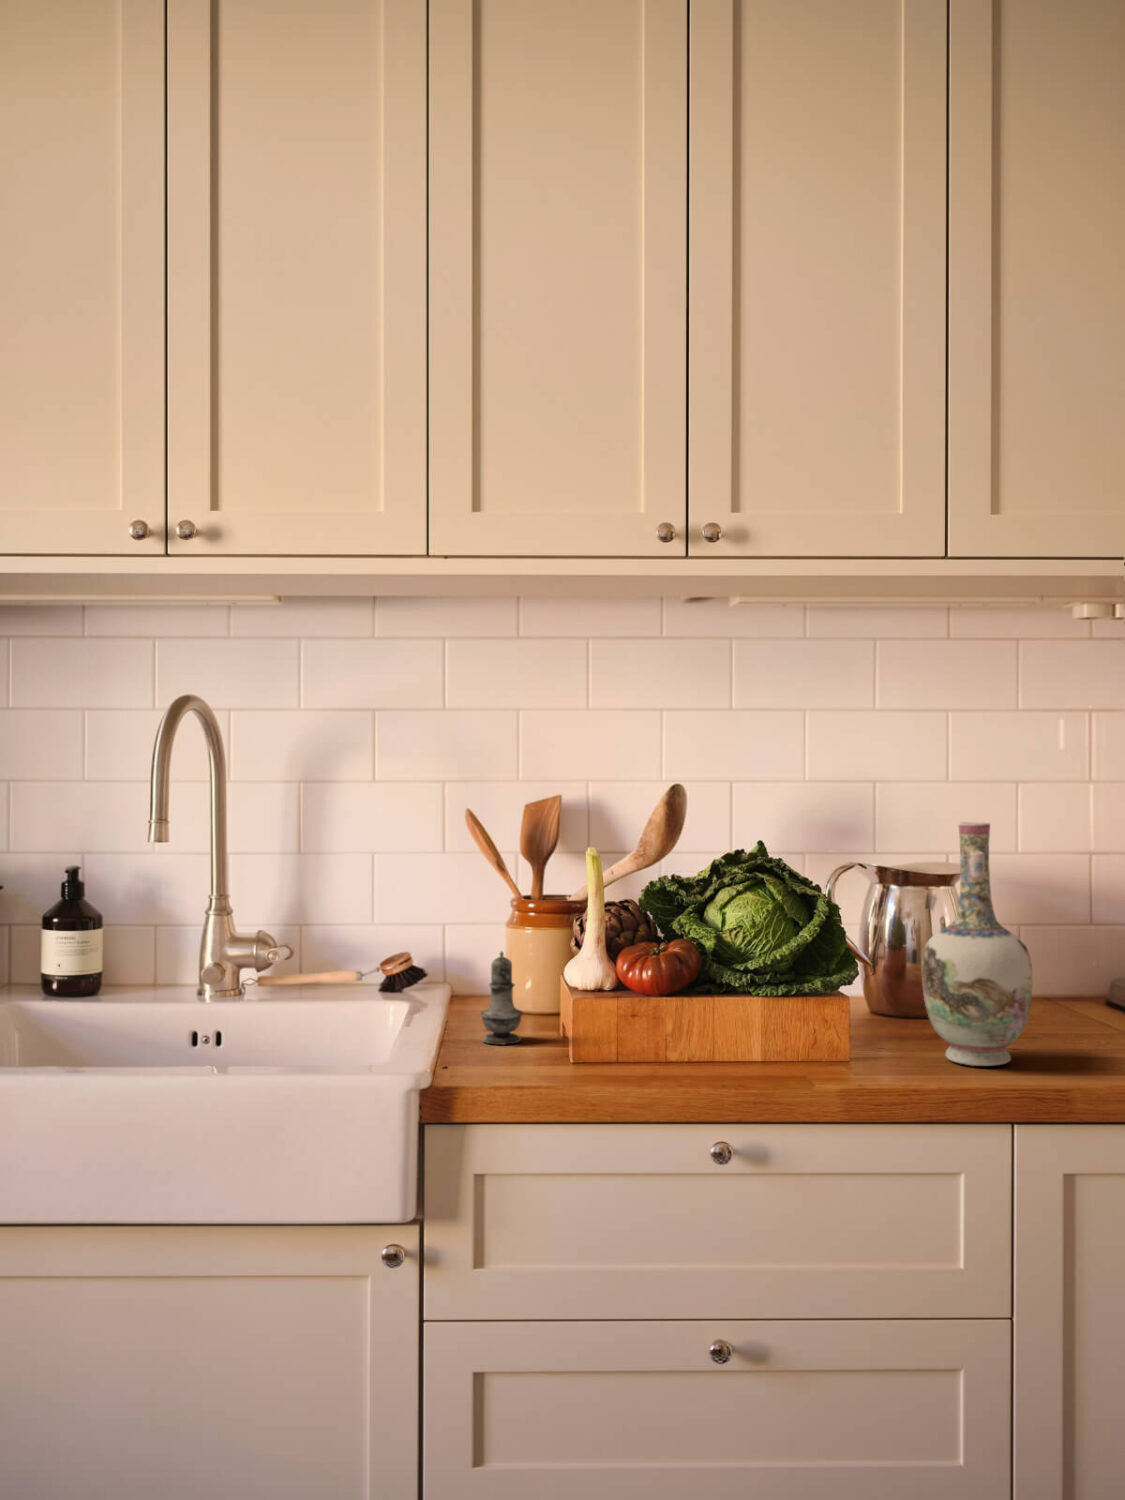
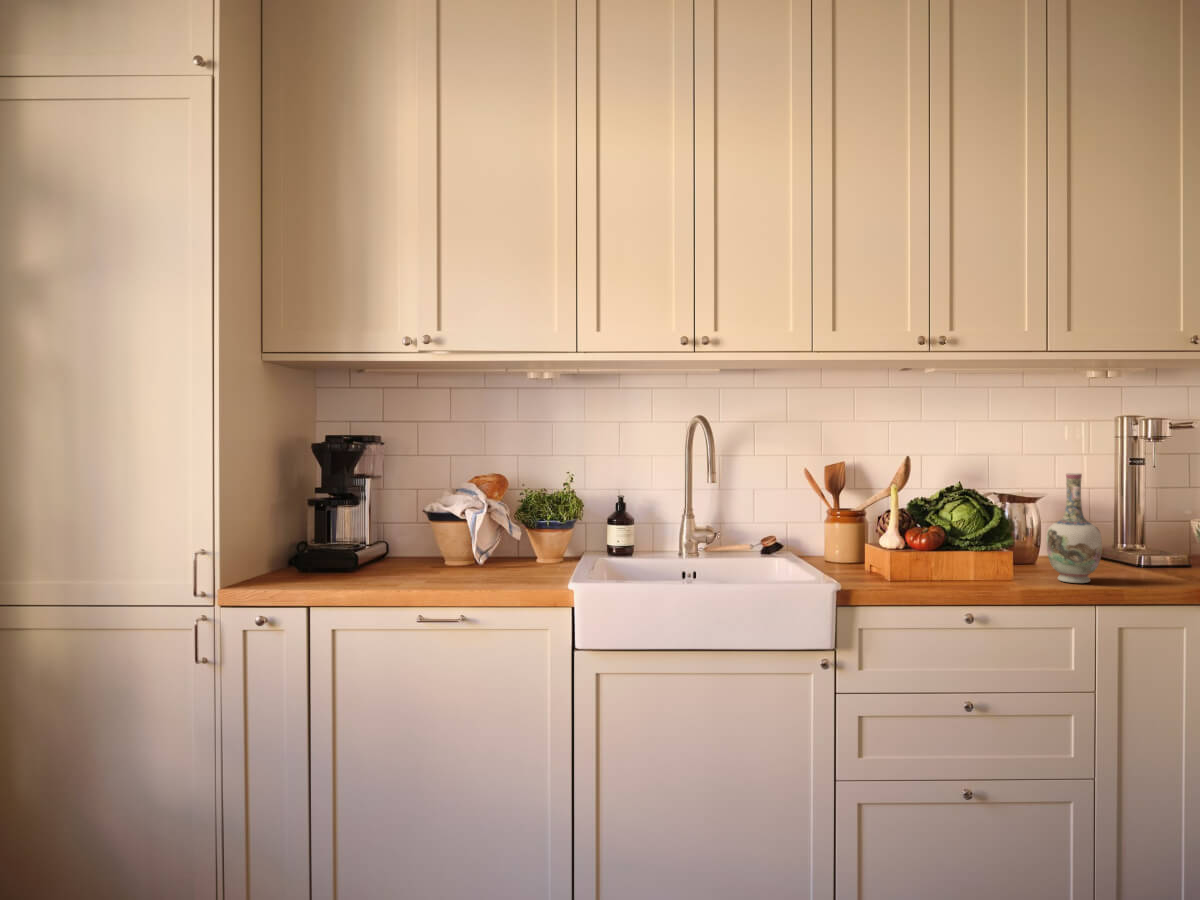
salt shaker: present [480,952,523,1044] -> none [833,533,853,575]

